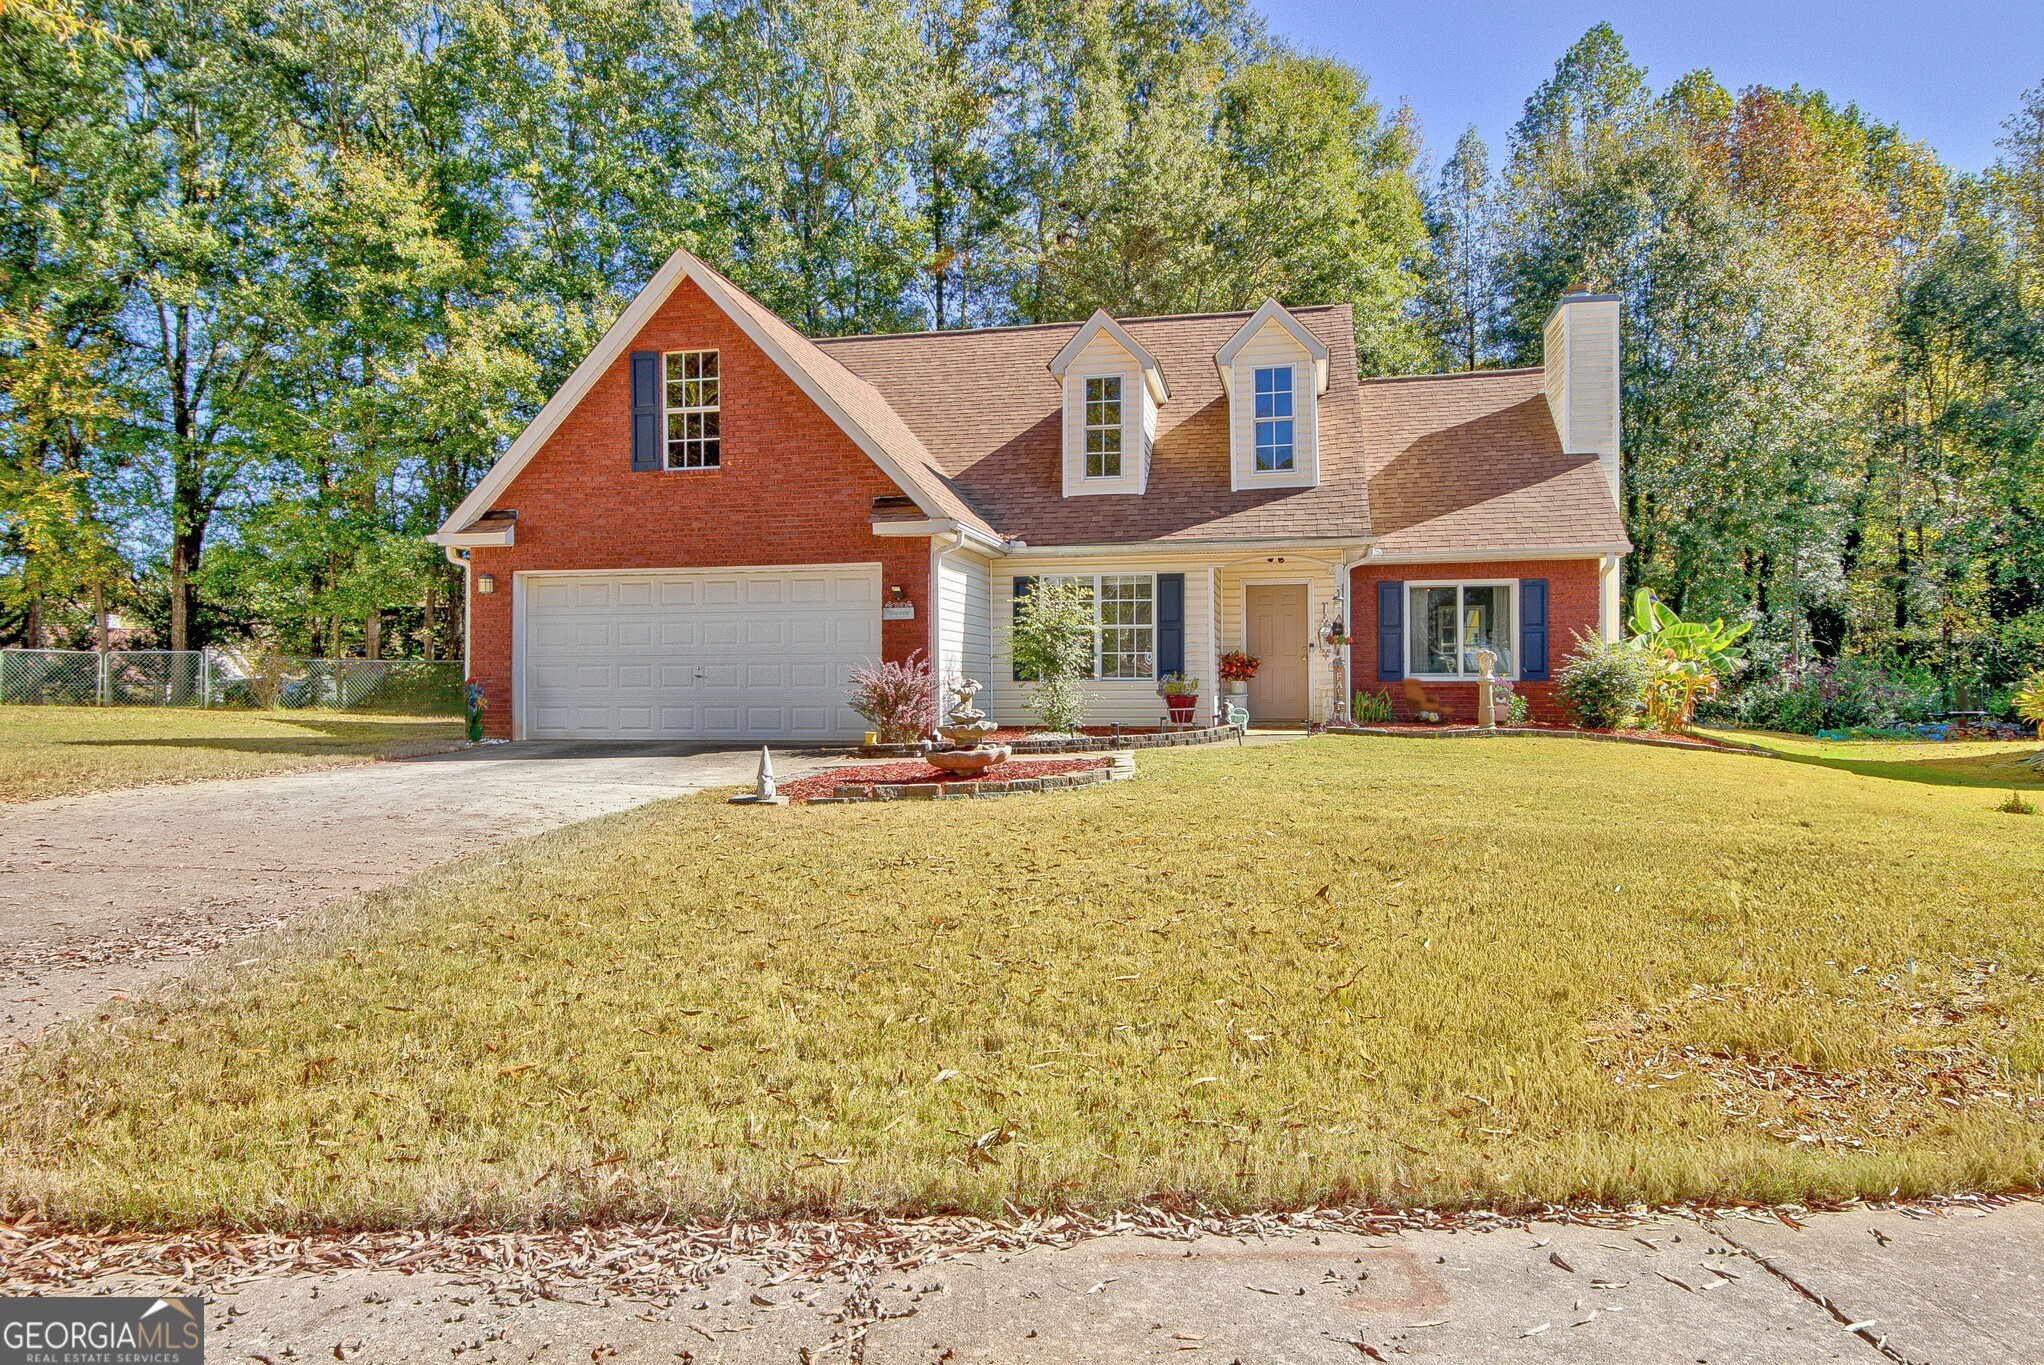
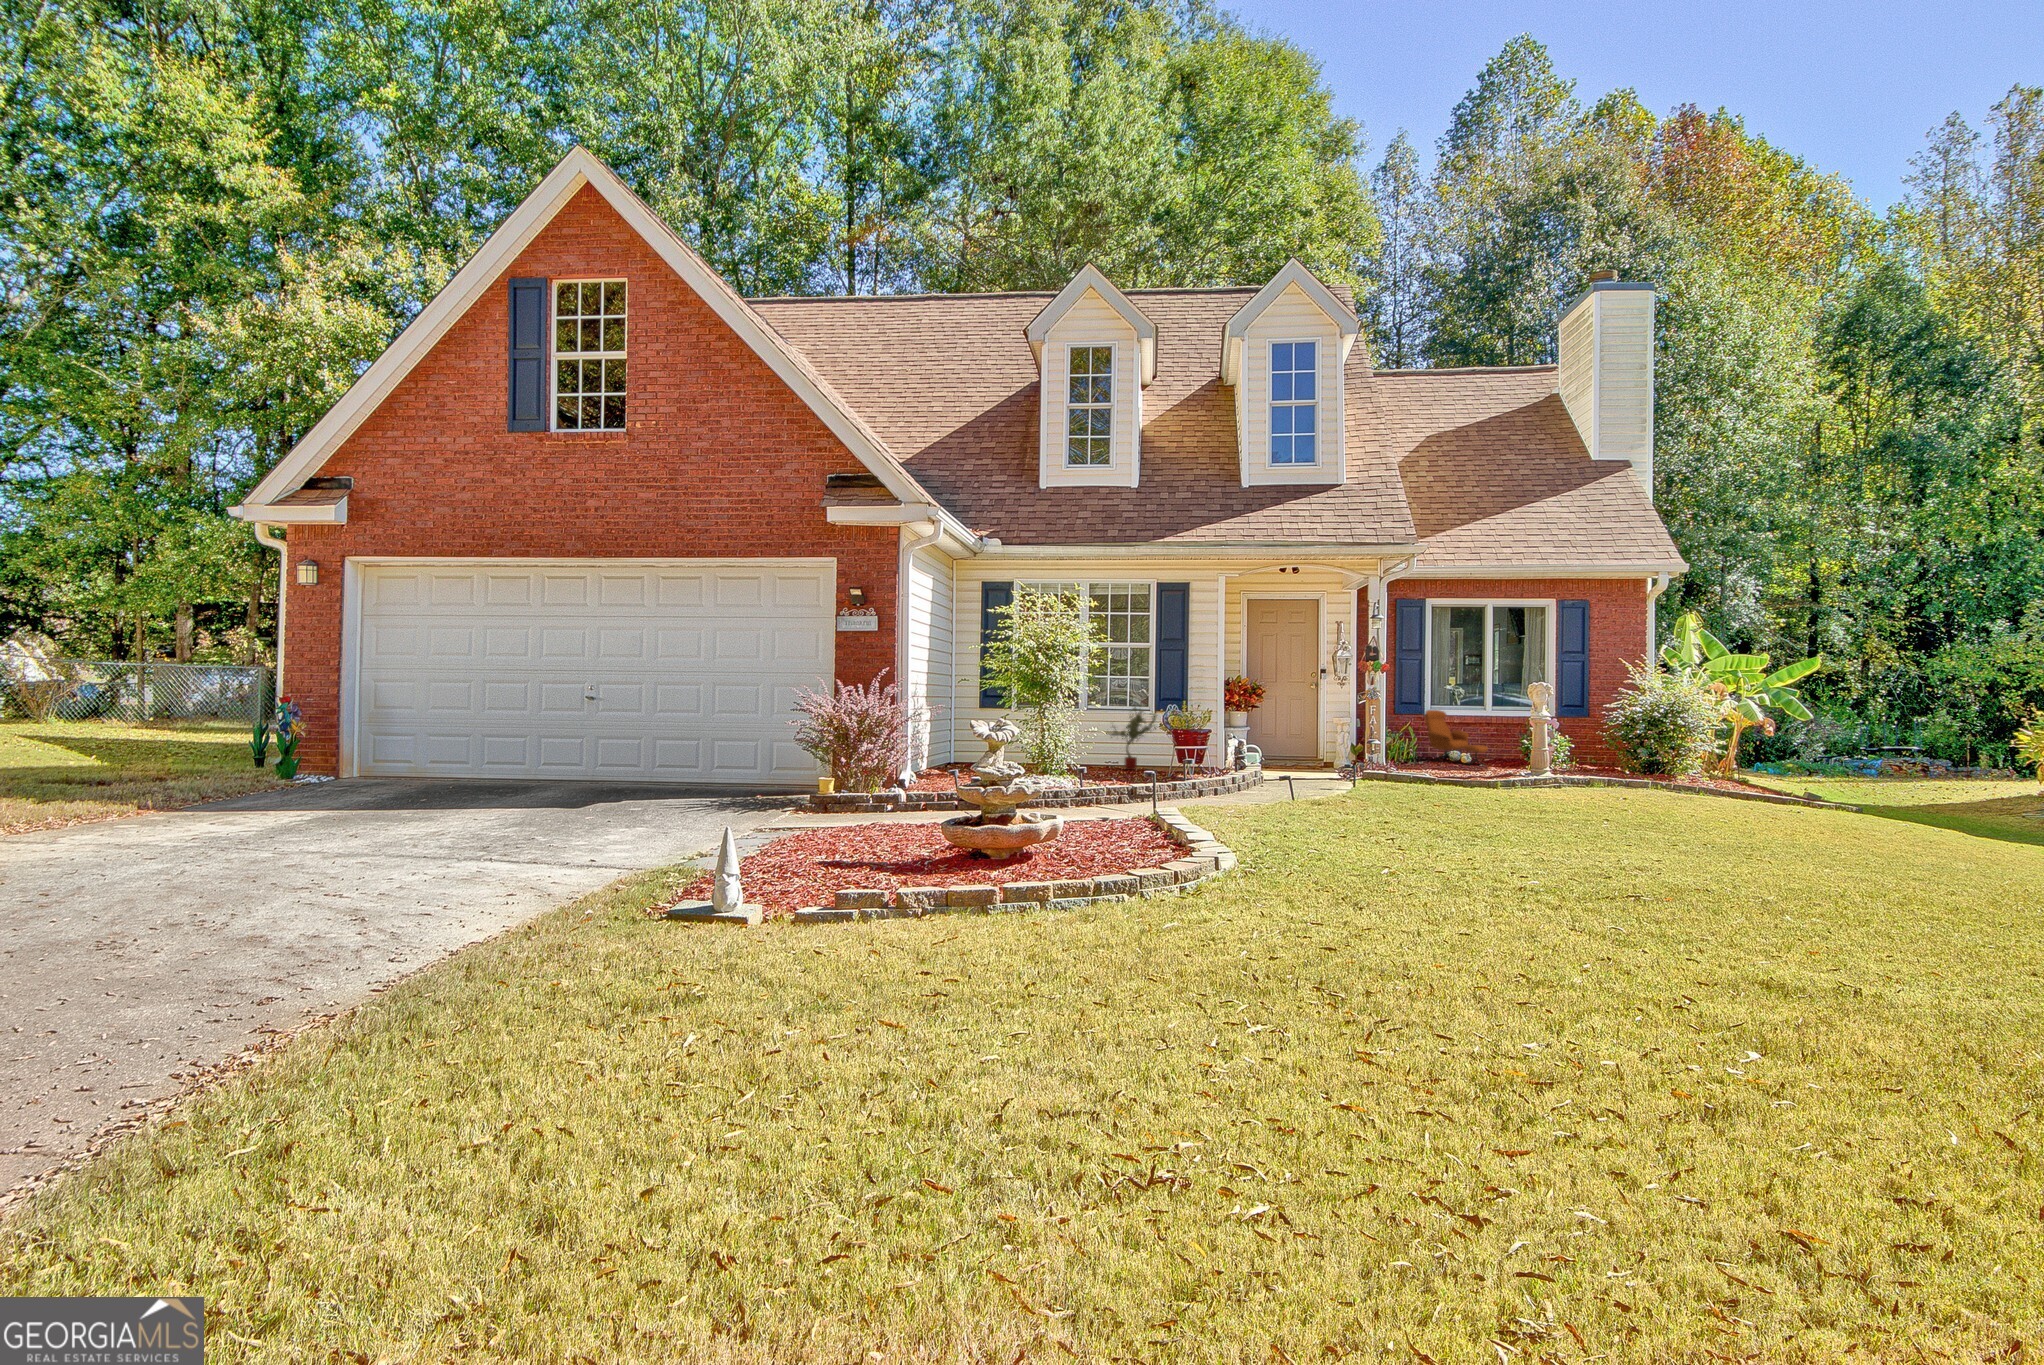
potted tree: present [1954,685,1980,728] -> present [1106,705,1156,770]

